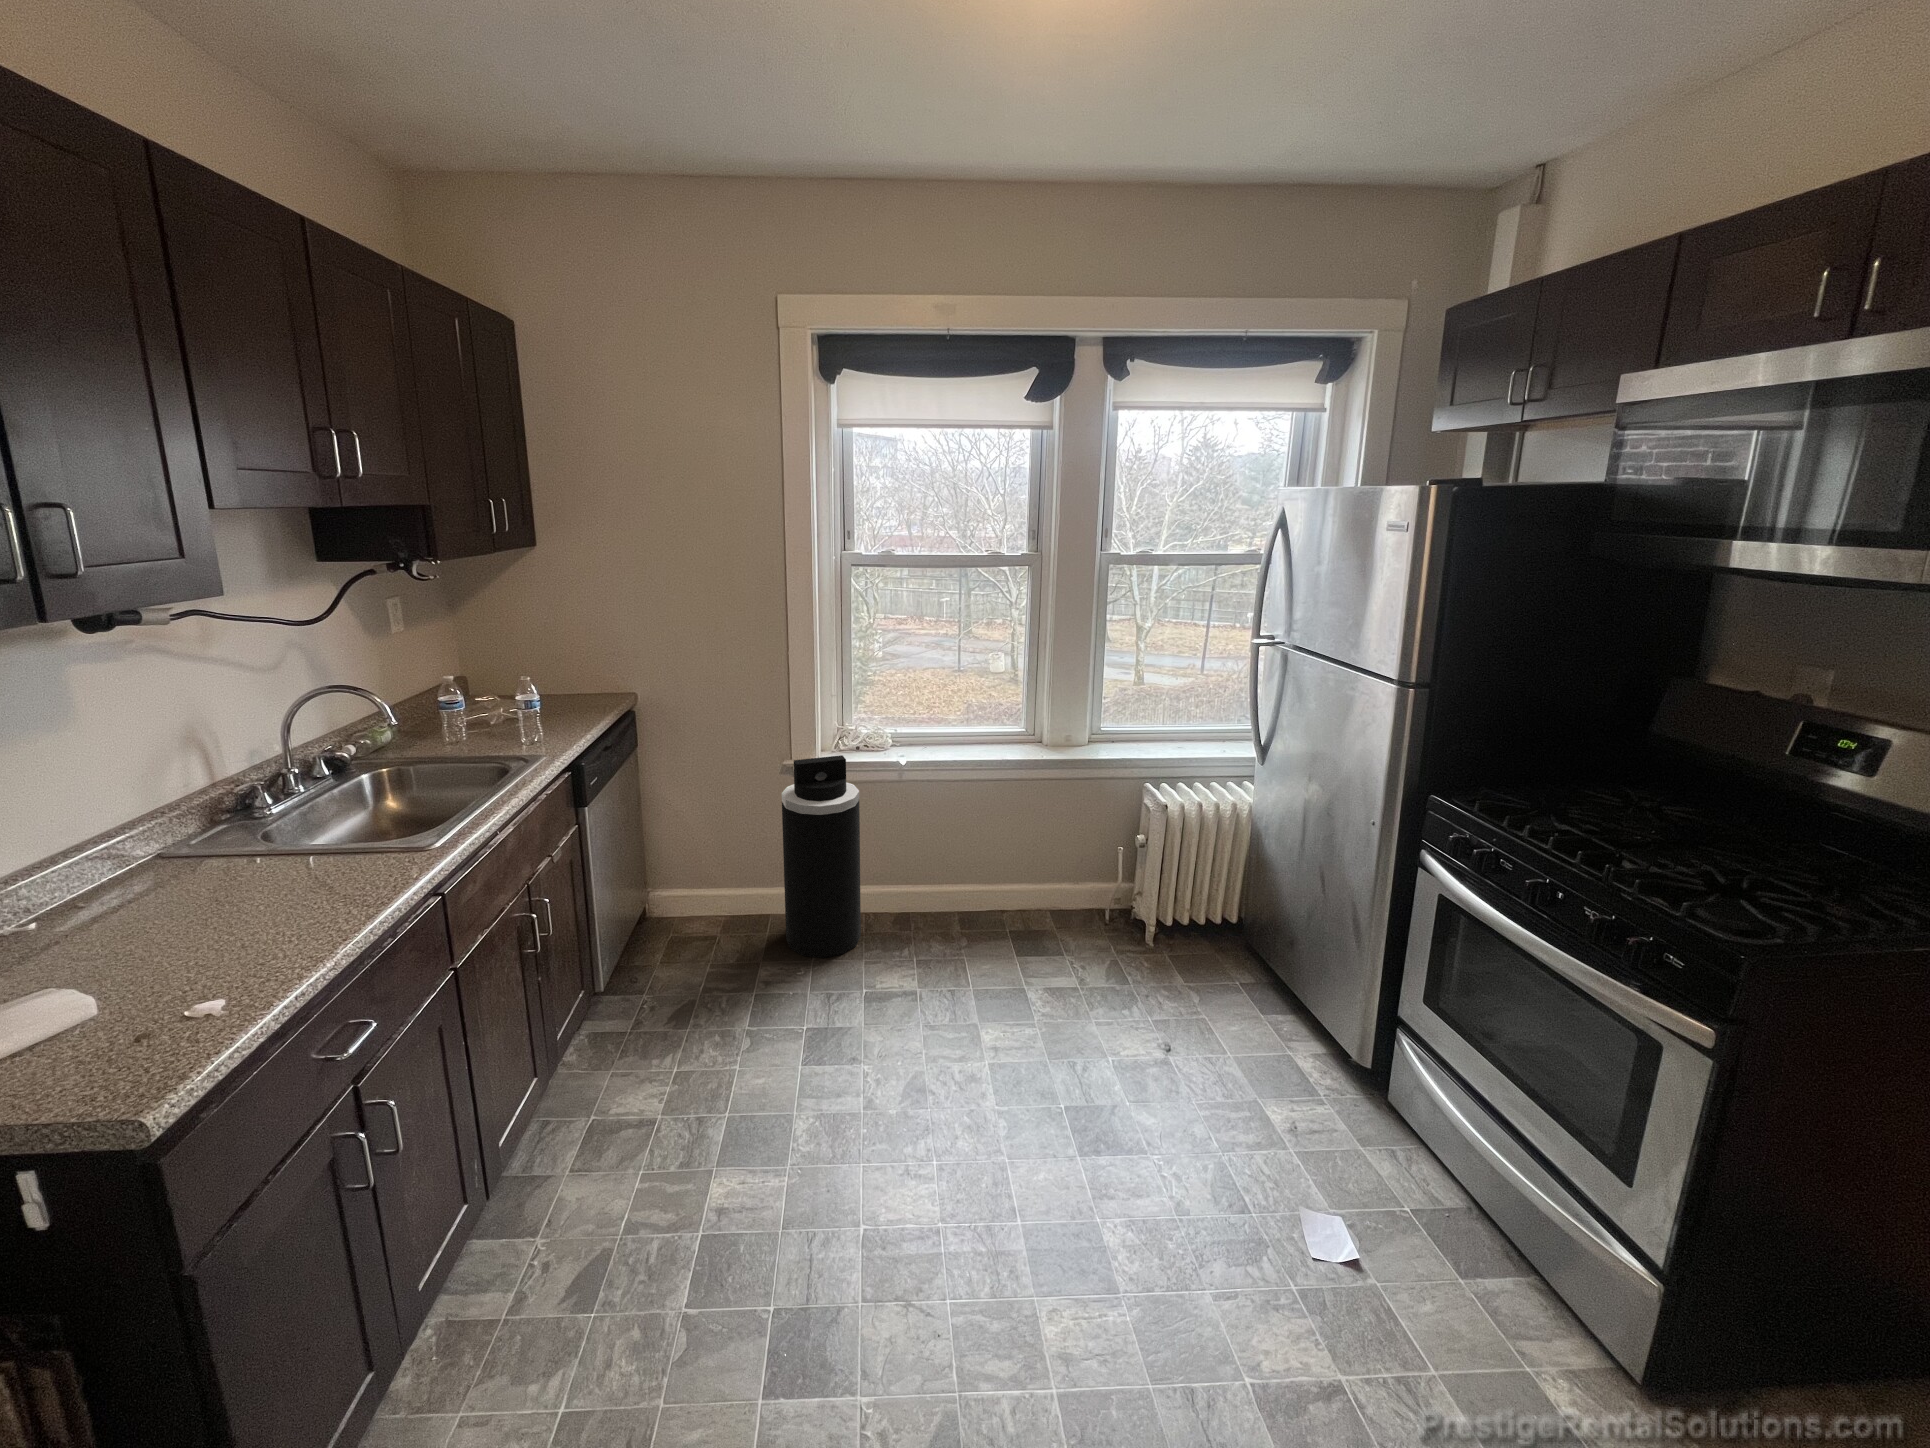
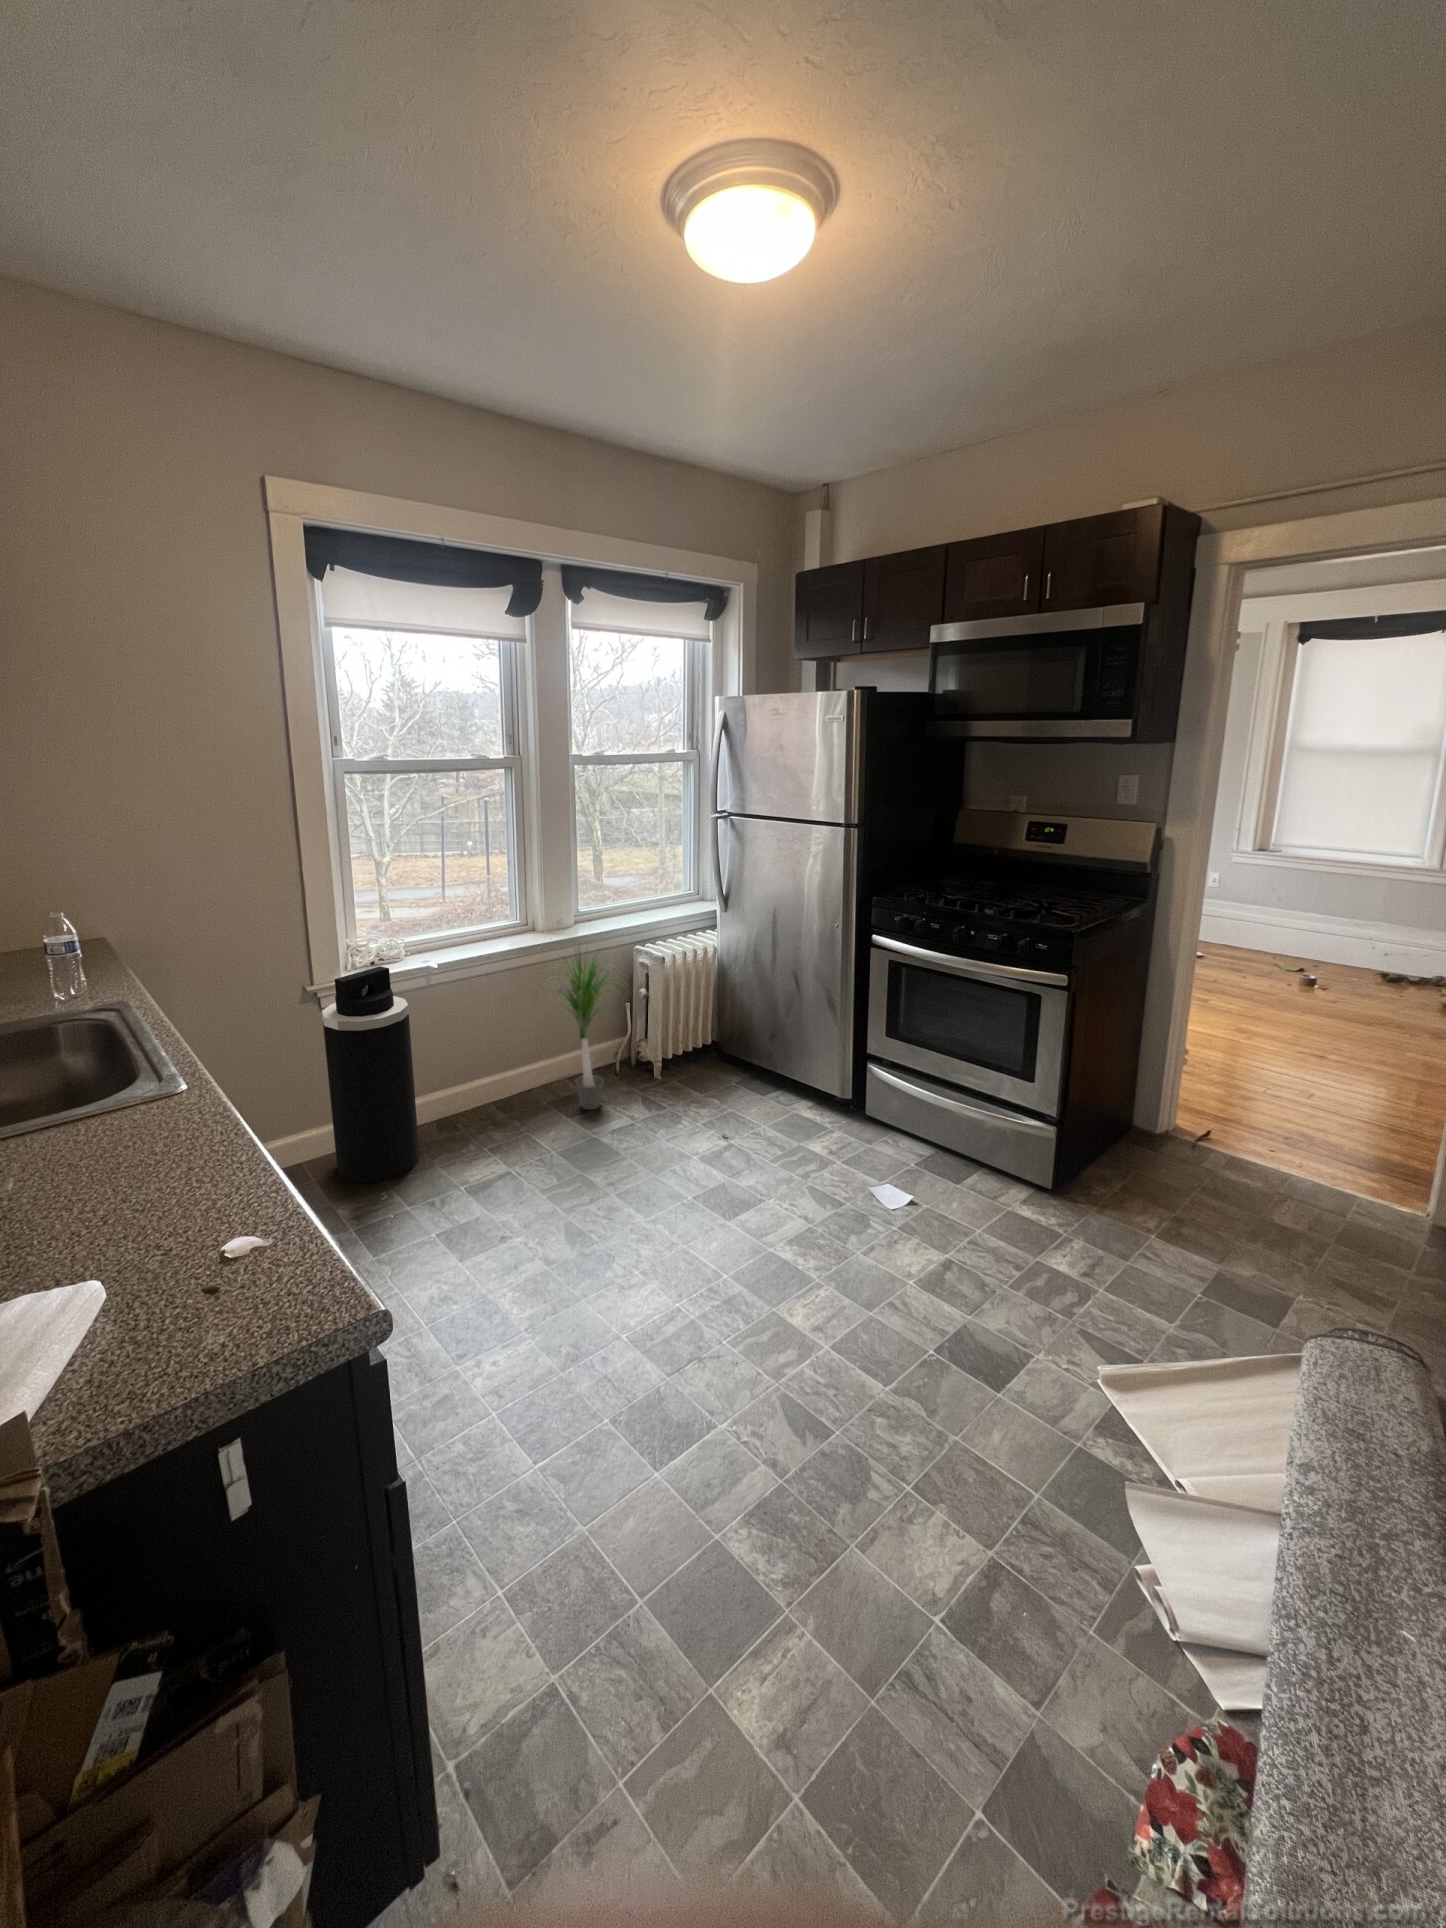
potted plant: none [987,760,1117,957] -> present [536,946,625,1110]

